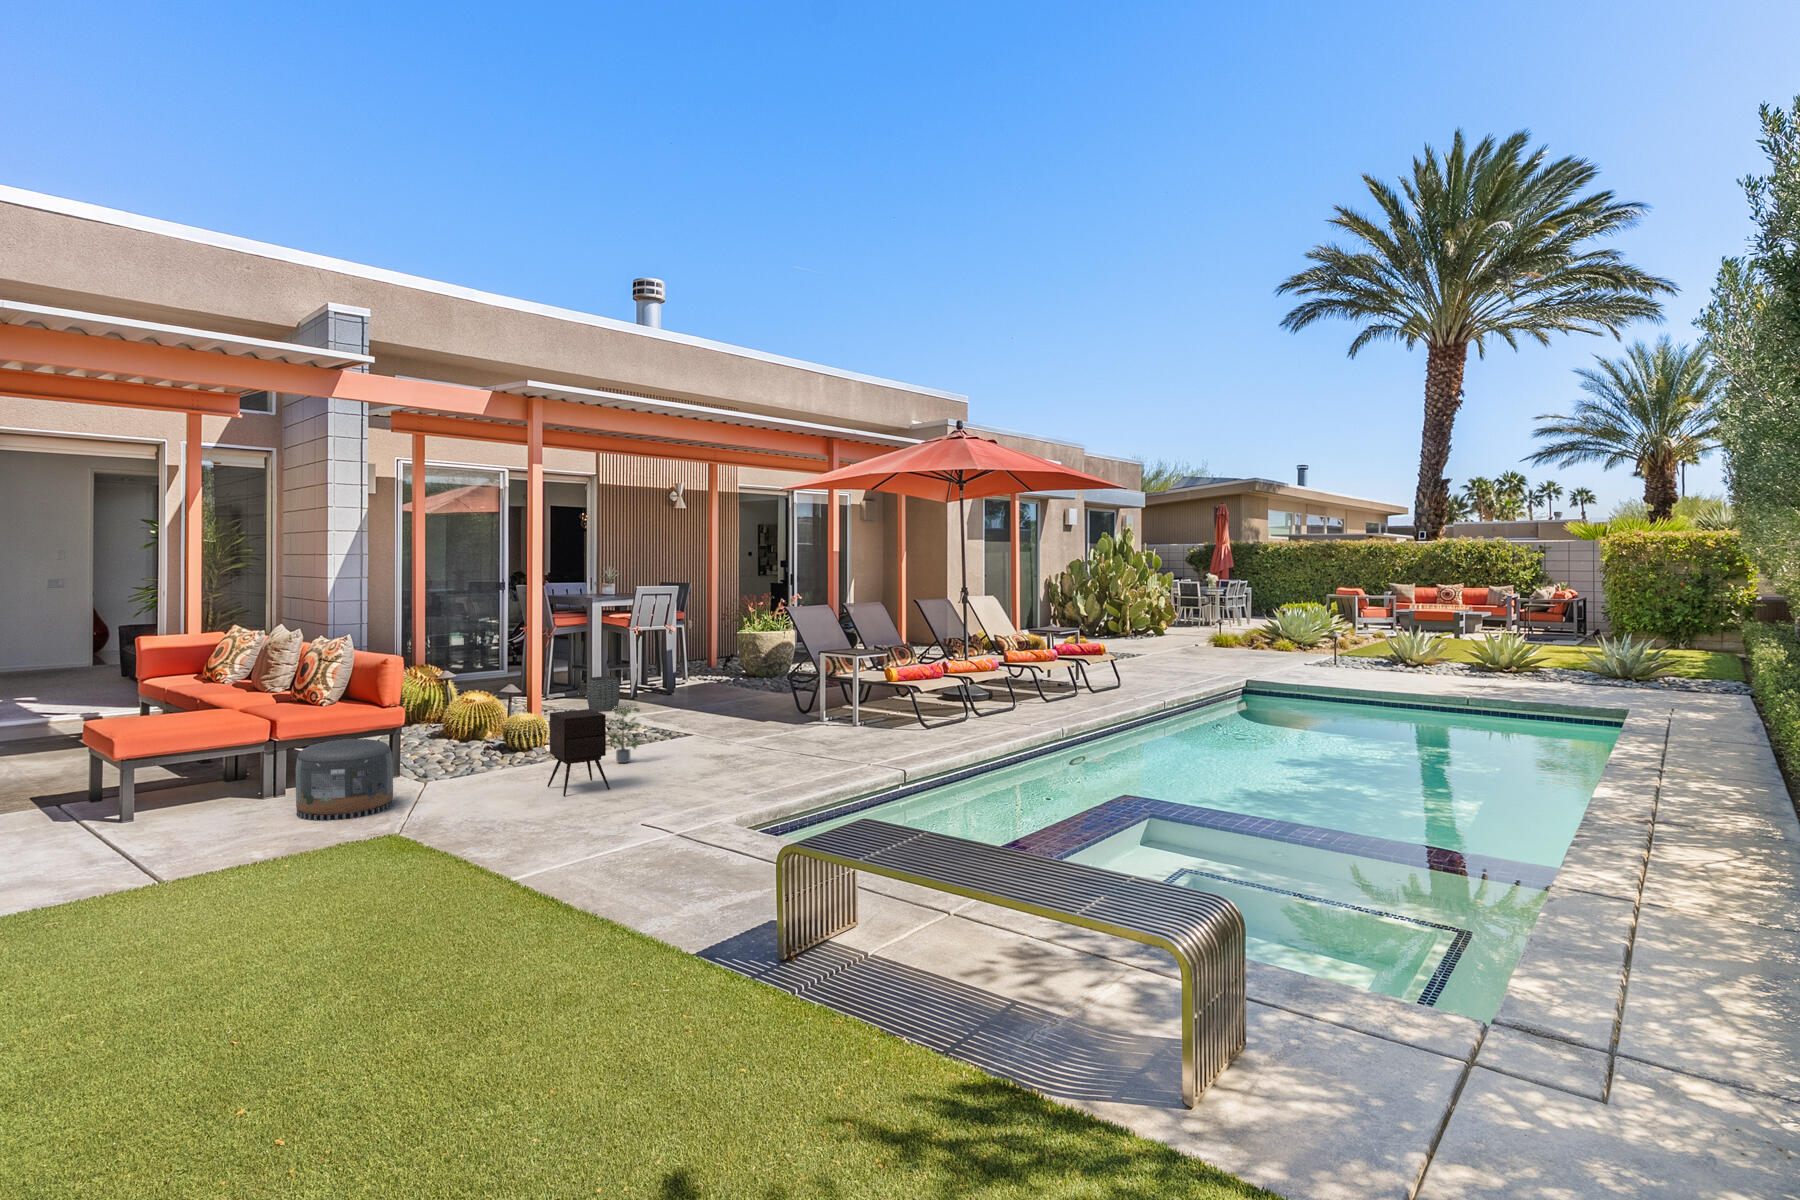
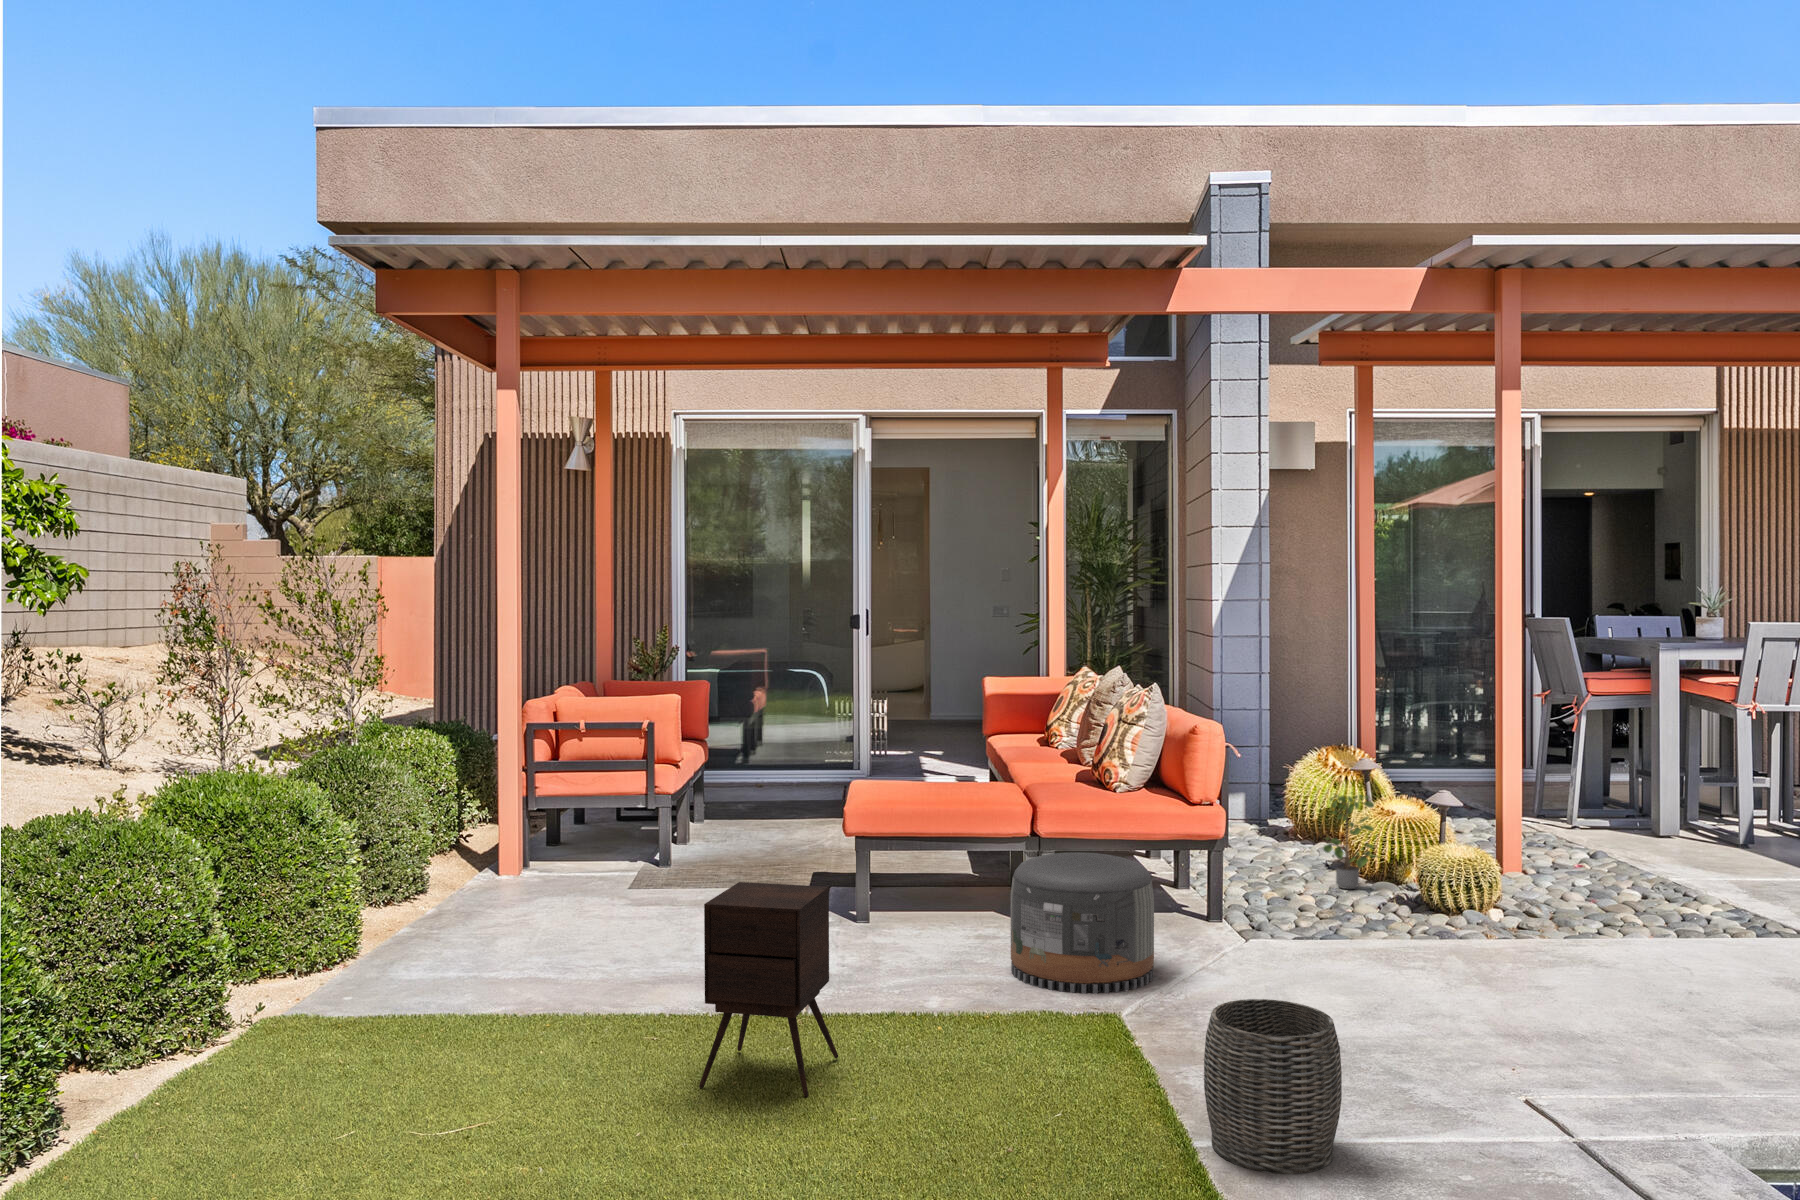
woven basket: present [587,677,620,712] -> present [1204,999,1342,1174]
potted plant: present [610,705,640,763] -> present [1323,795,1380,889]
side table: present [547,709,610,796] -> present [699,882,838,1097]

